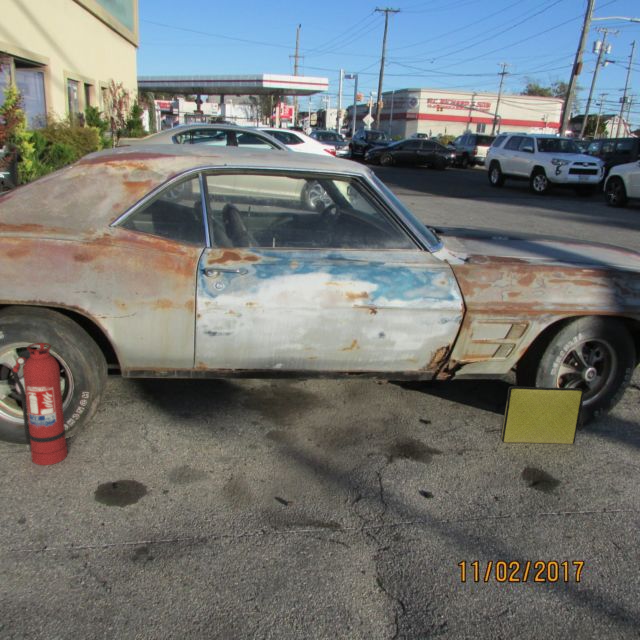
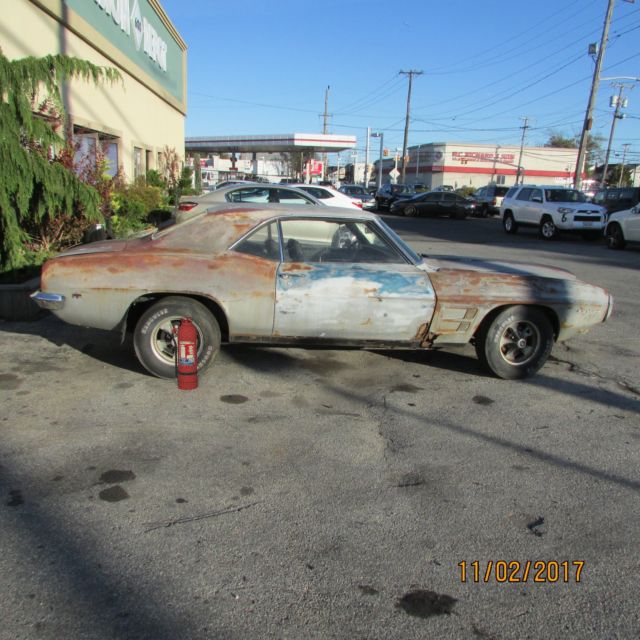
bag: present [501,386,584,444] -> none [464,349,516,388]

